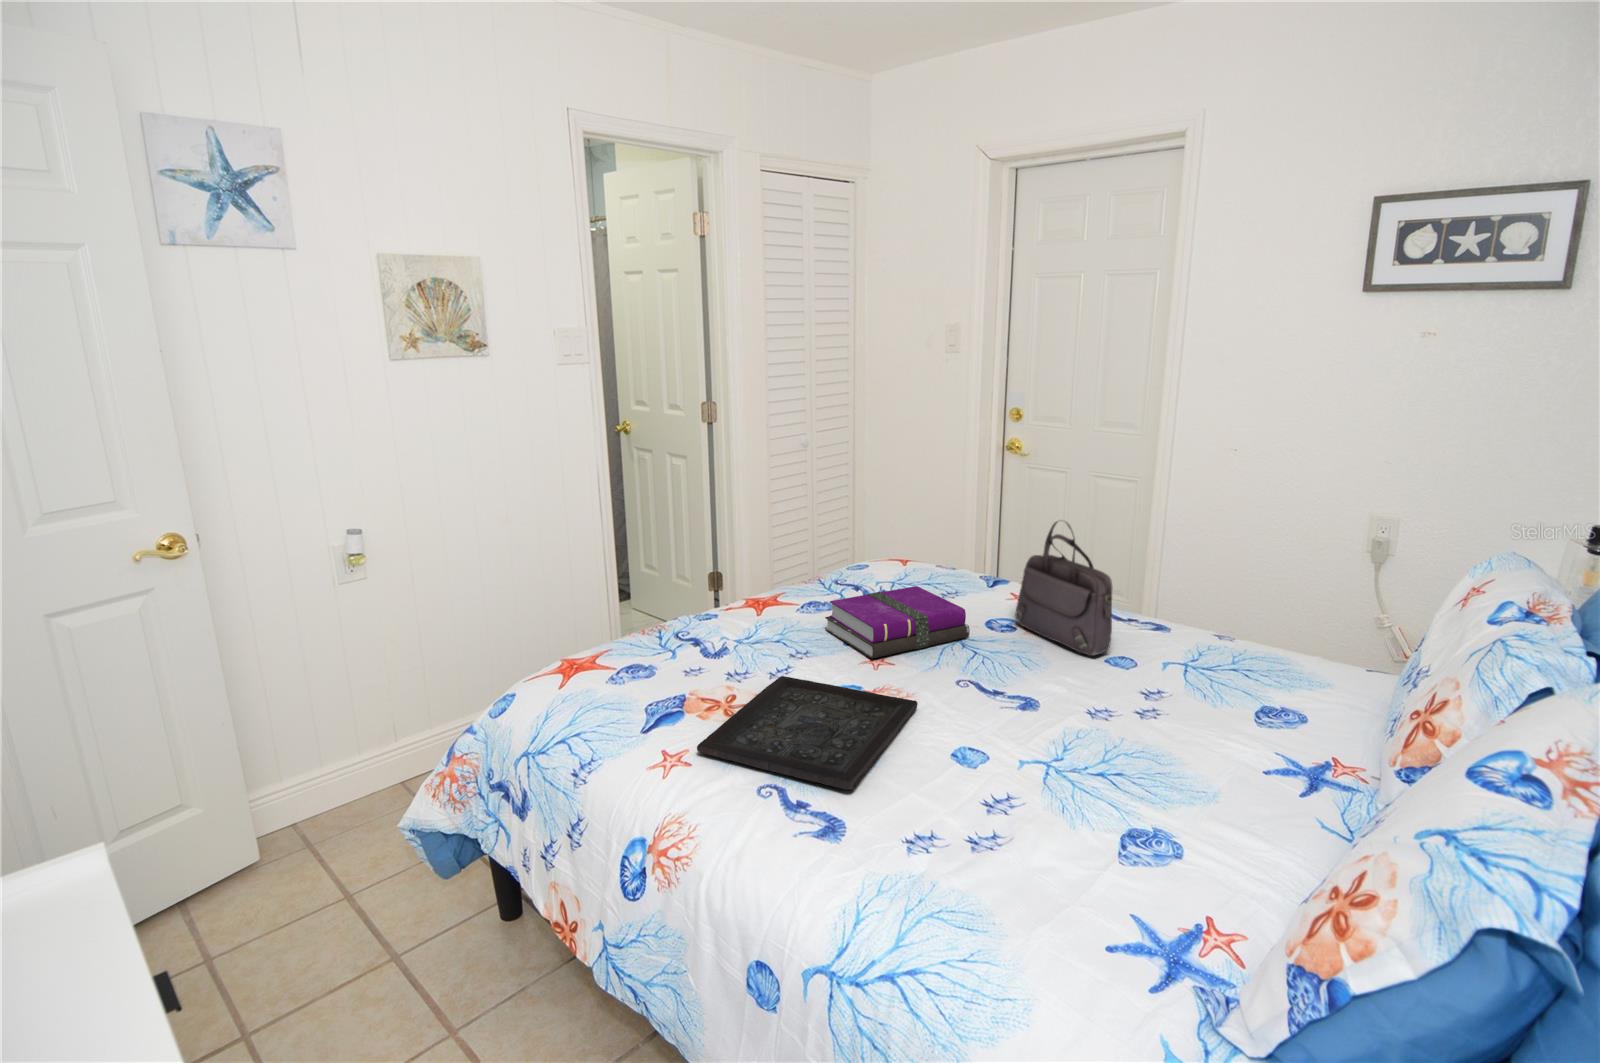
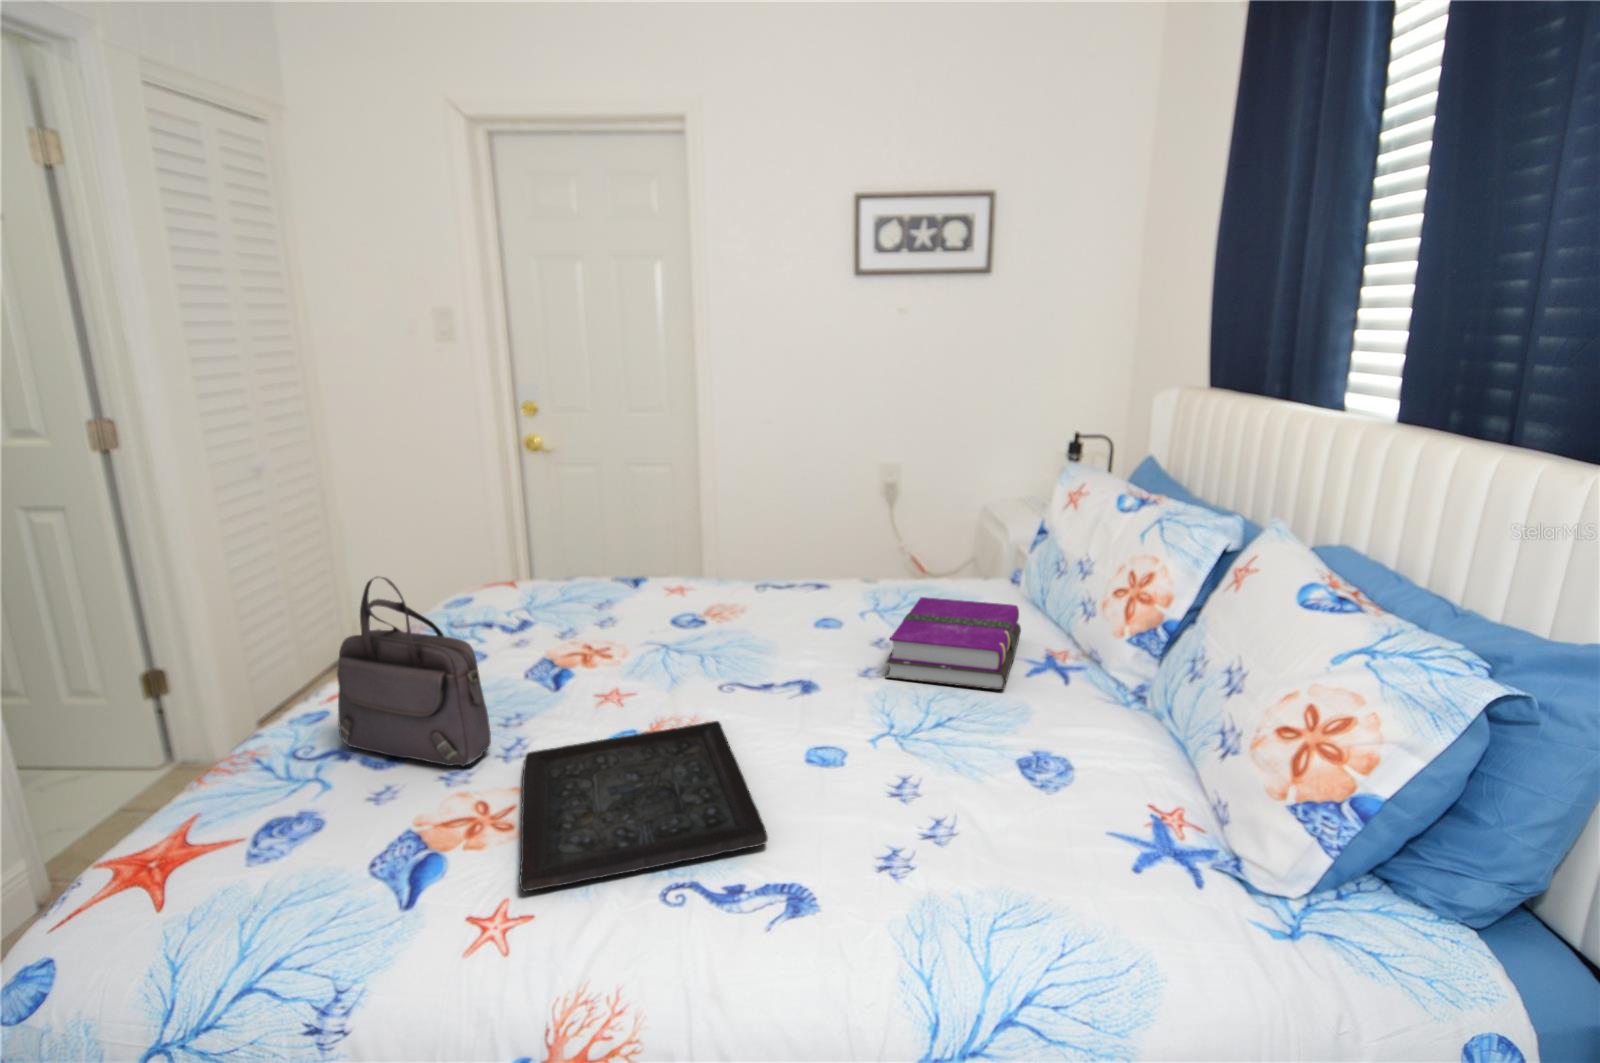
handbag: present [1015,522,1113,656] -> present [337,577,491,766]
notebook: present [825,586,970,658] -> present [886,597,1021,690]

